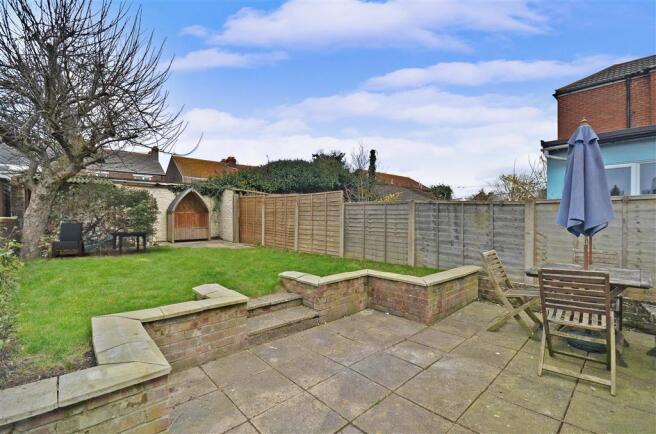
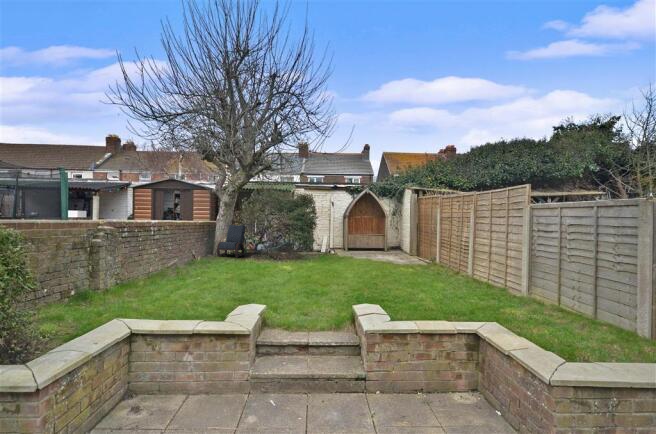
round table: present [109,232,149,255] -> none [264,236,300,259]

